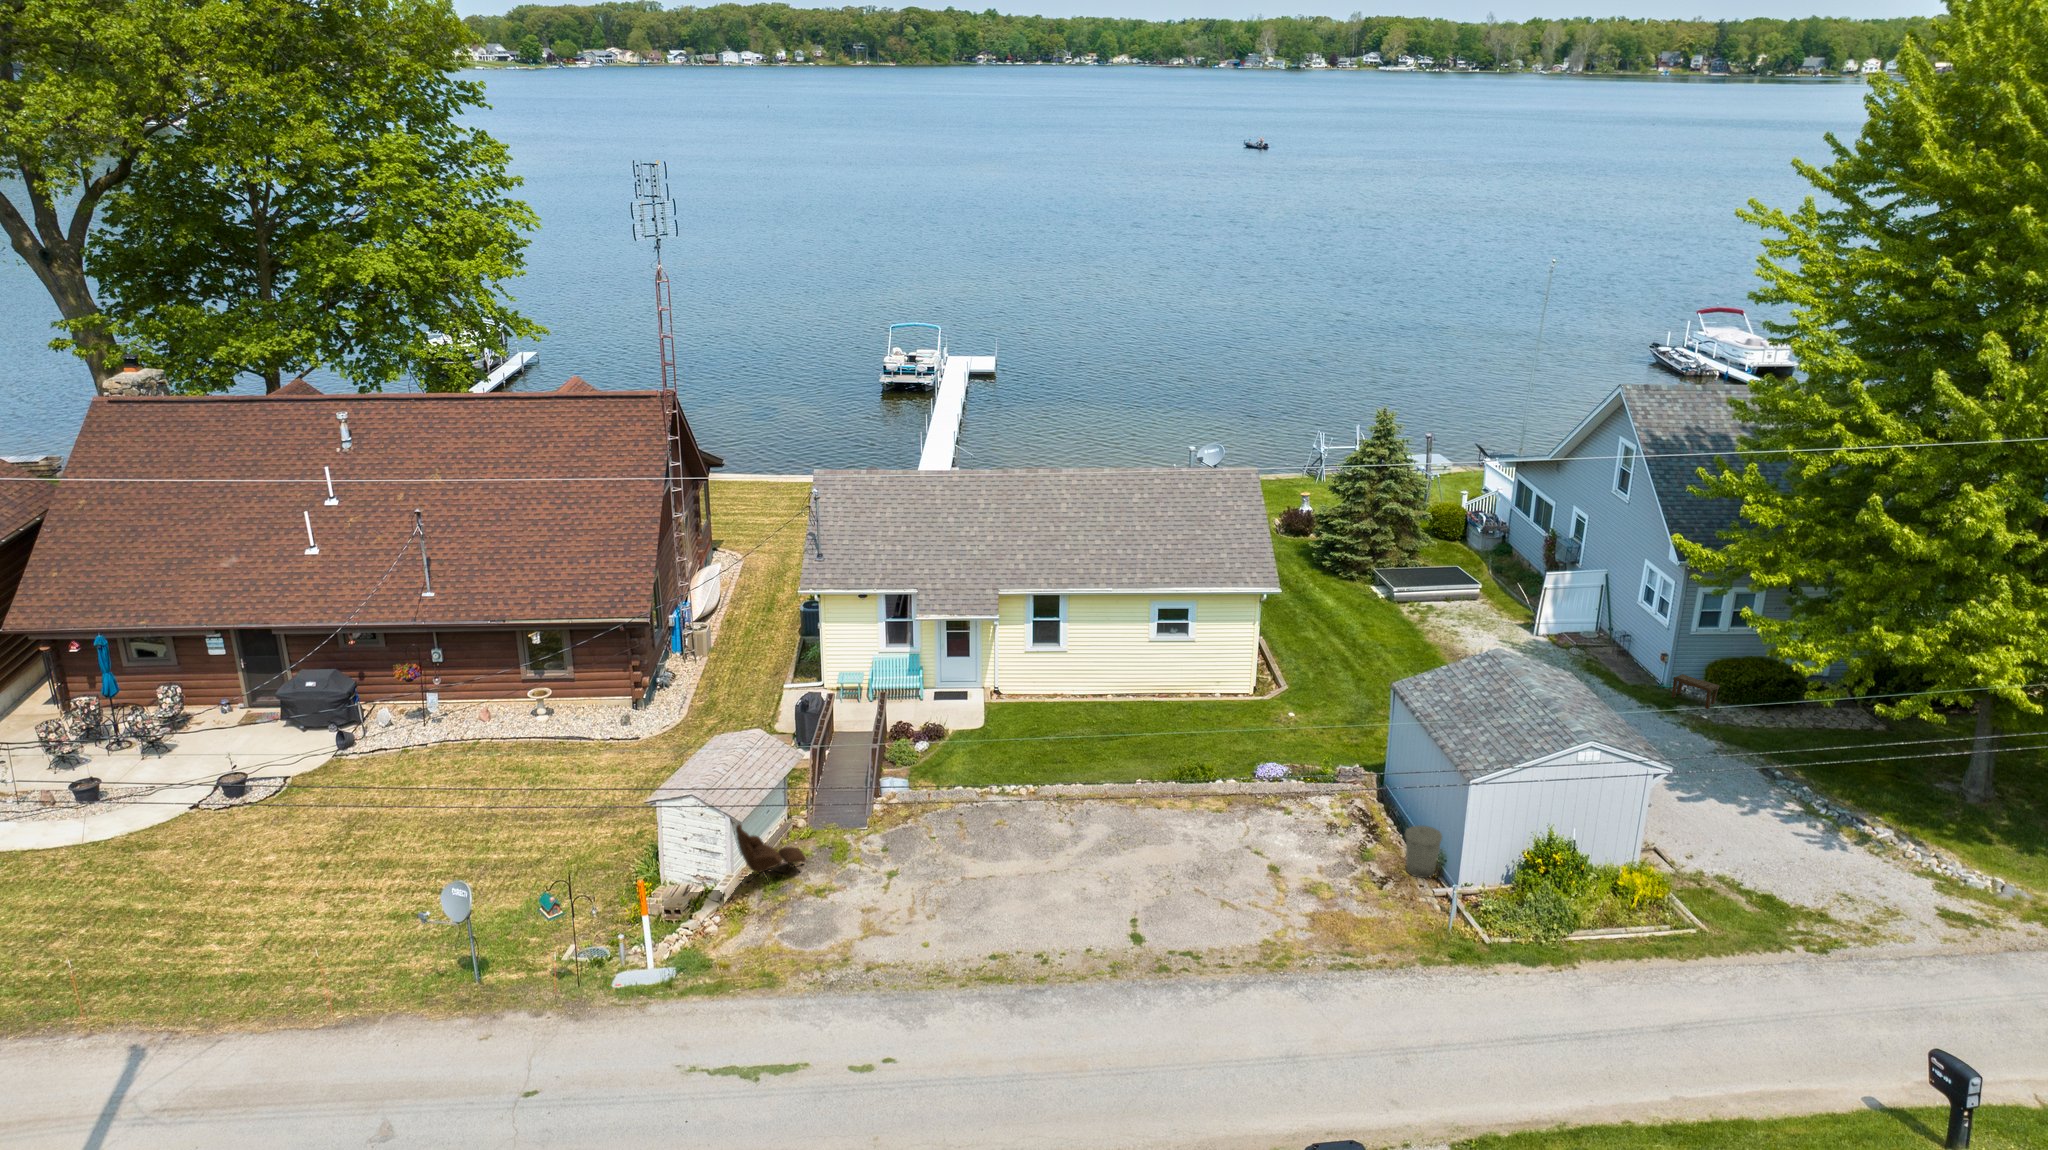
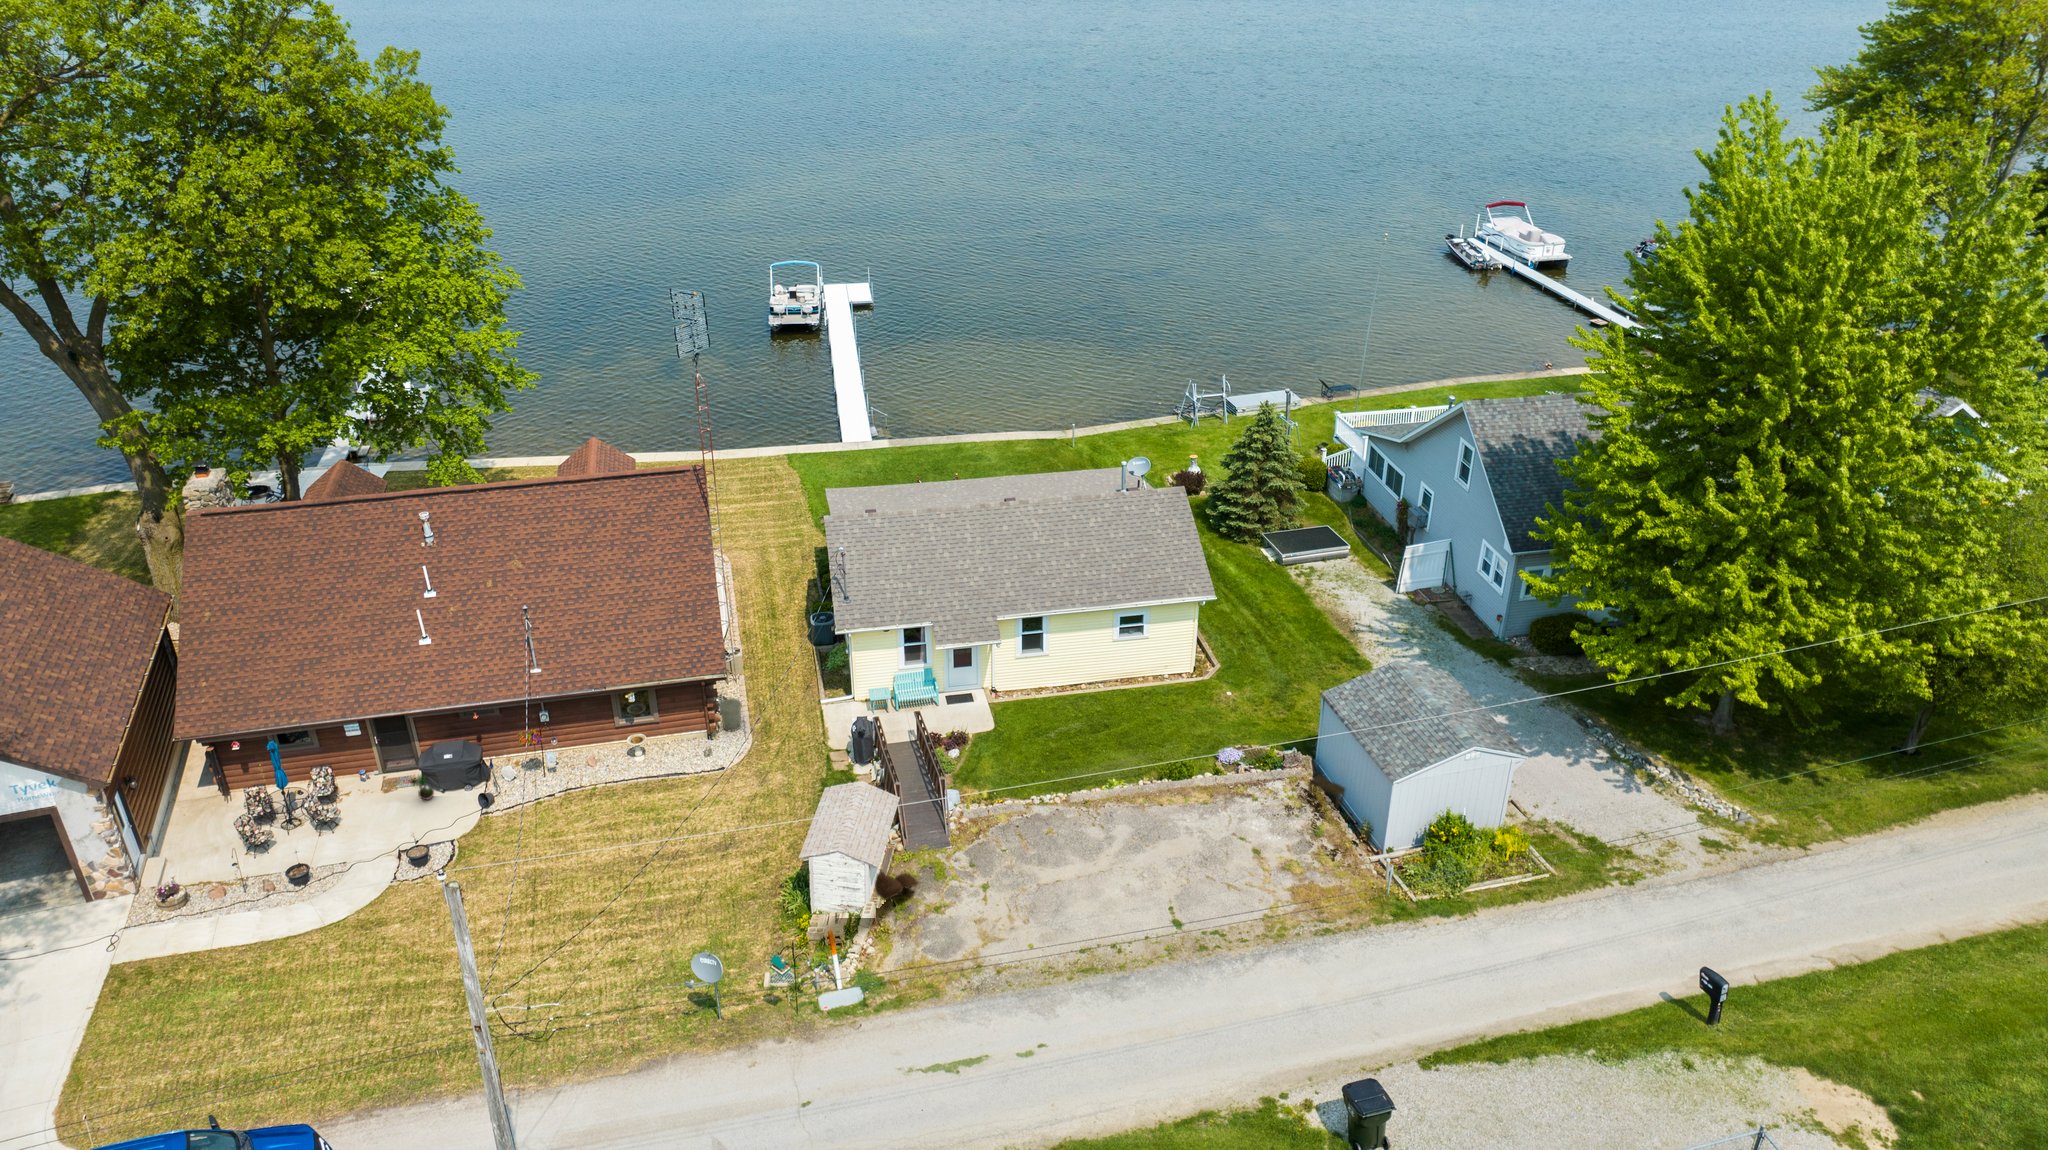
bench: present [1672,674,1720,709] -> present [1308,775,1345,809]
potted tree: none [255,699,288,736] -> present [409,775,434,800]
trash can: present [1405,826,1442,878] -> present [719,698,742,731]

